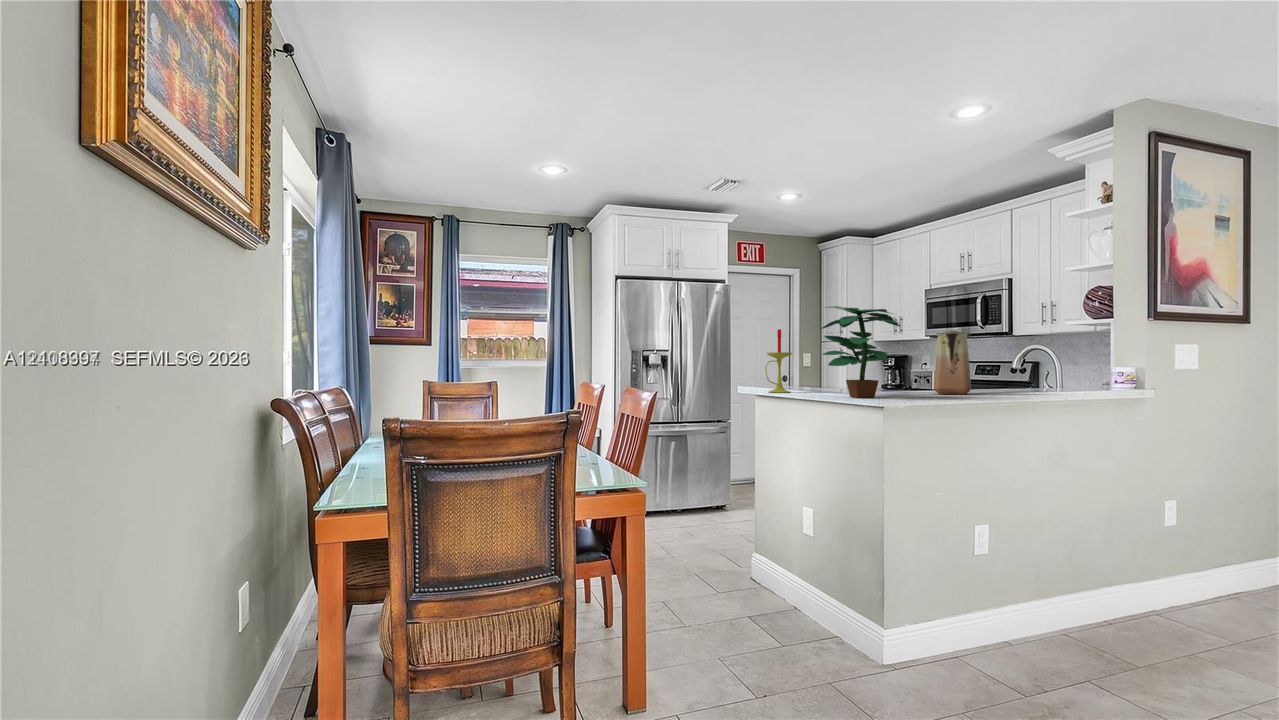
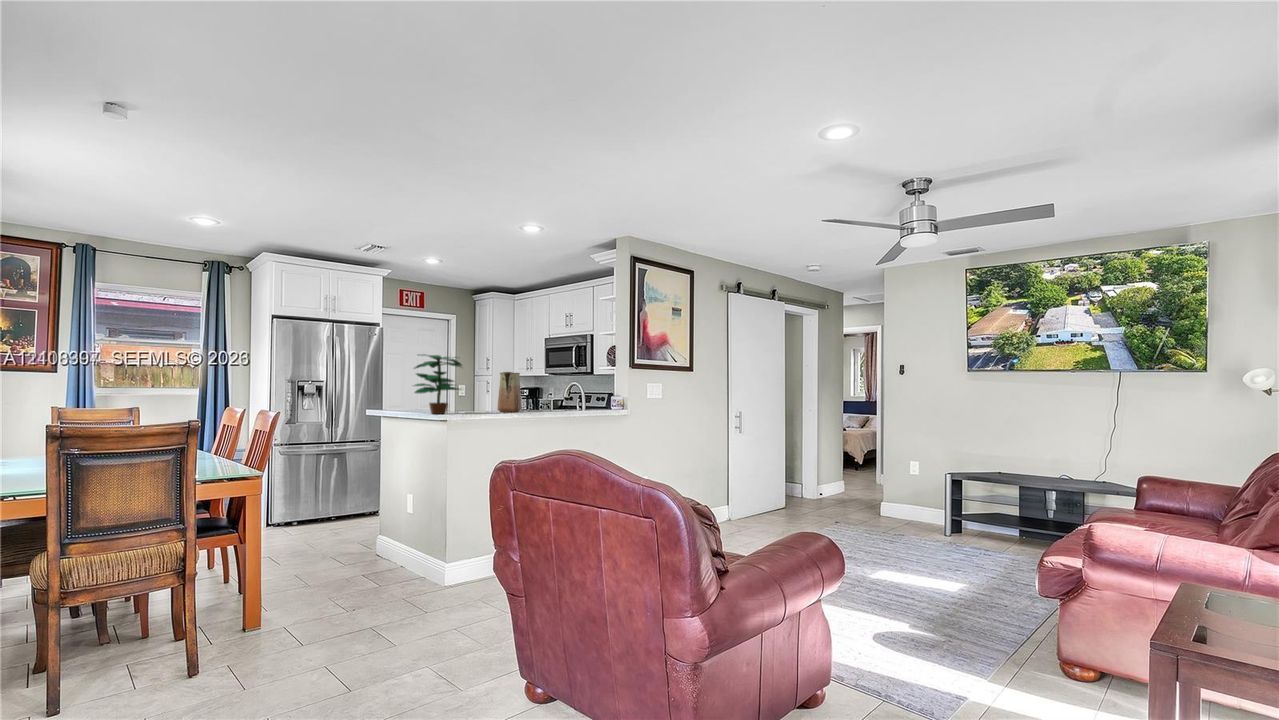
candle: present [765,329,792,393] -> none [384,366,406,413]

